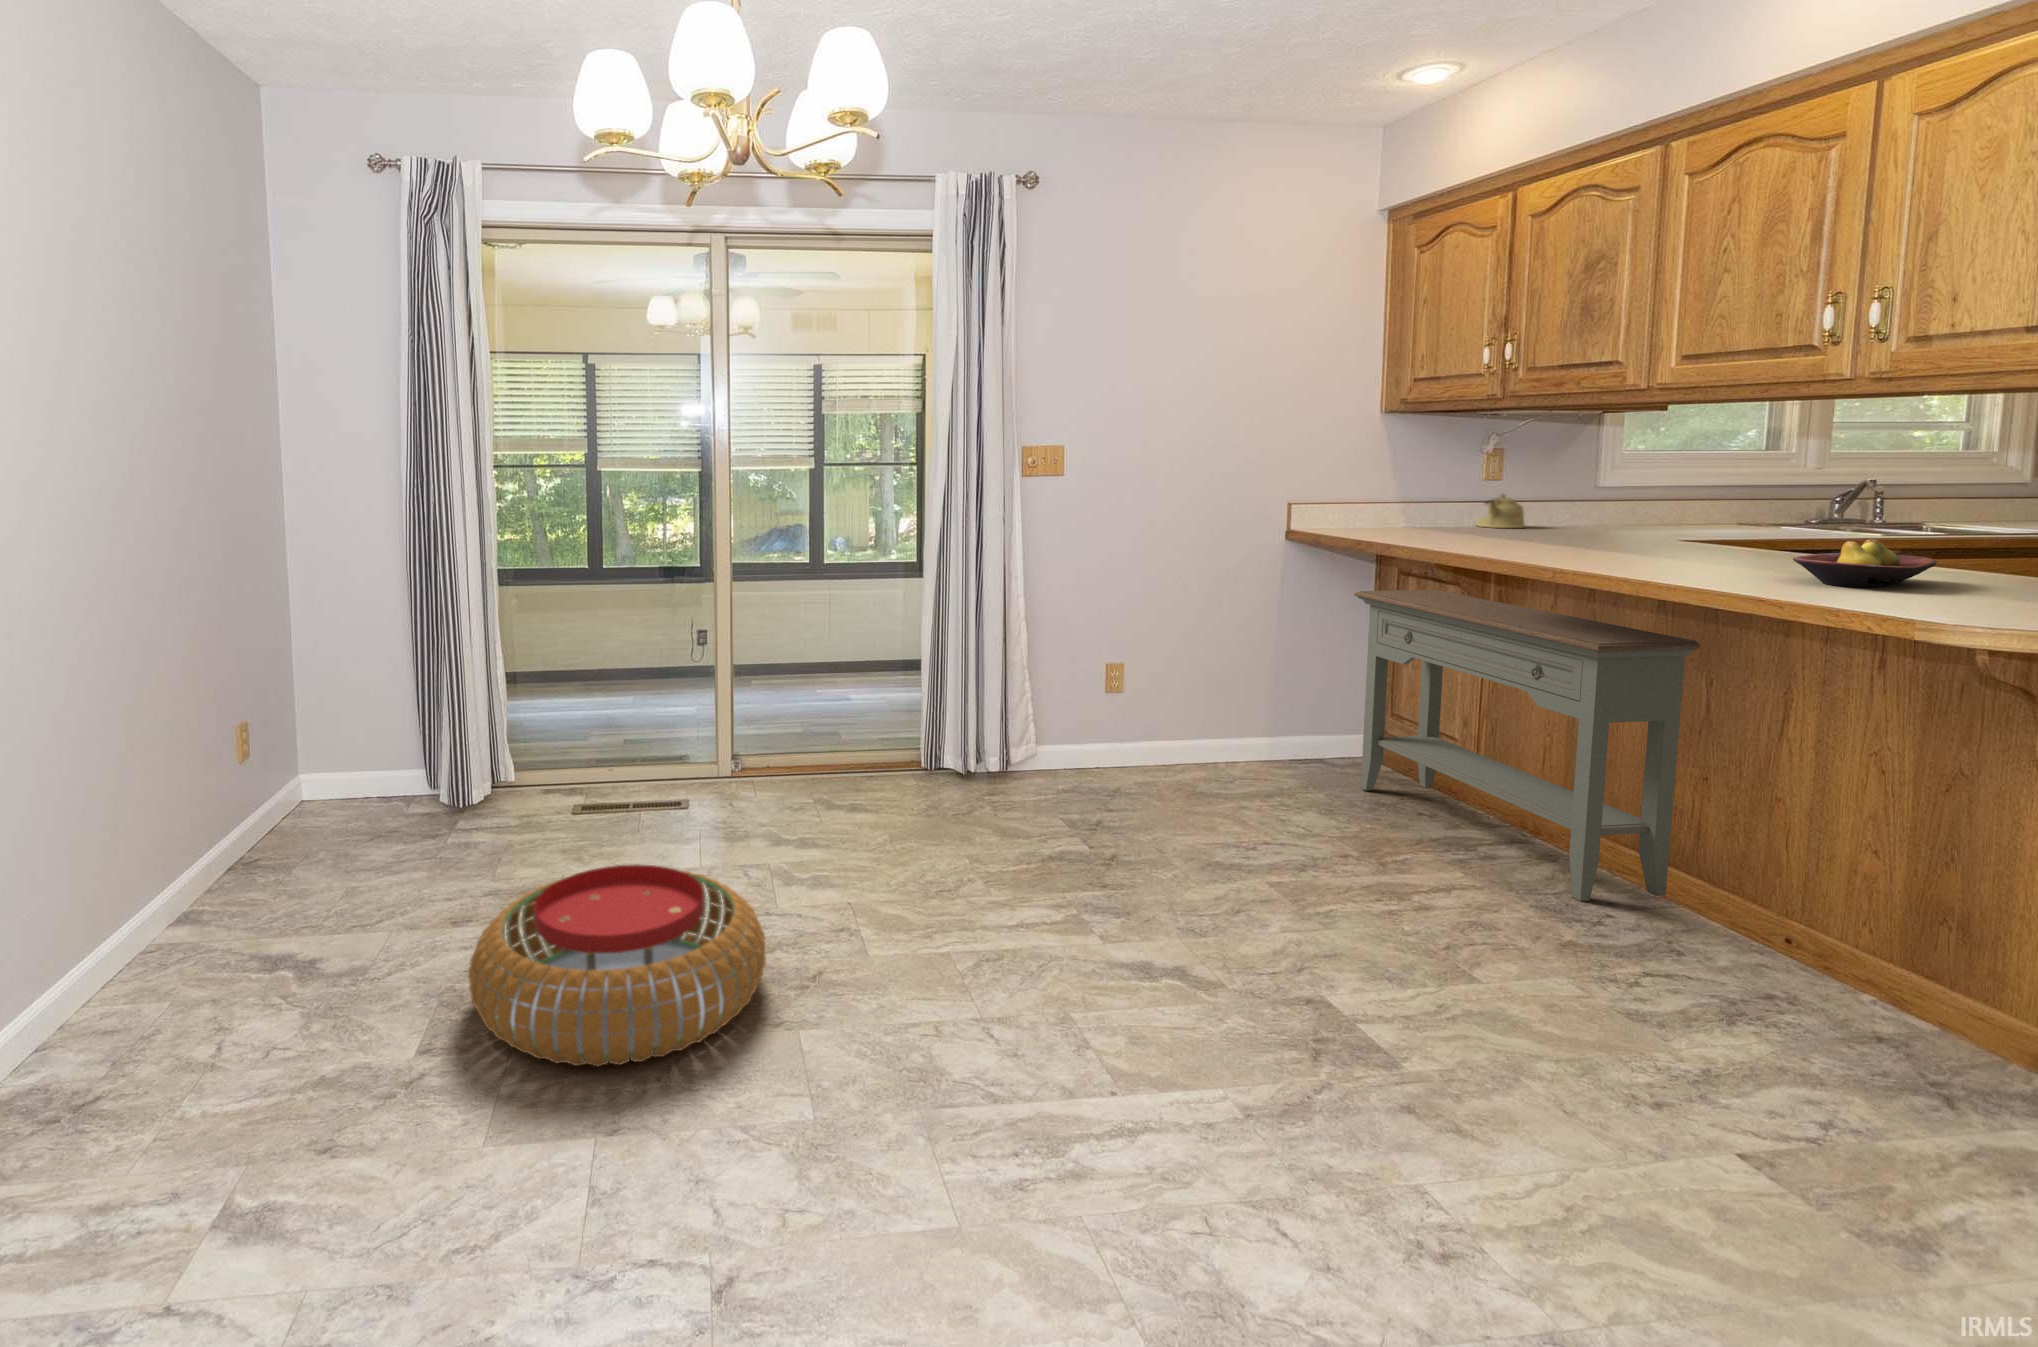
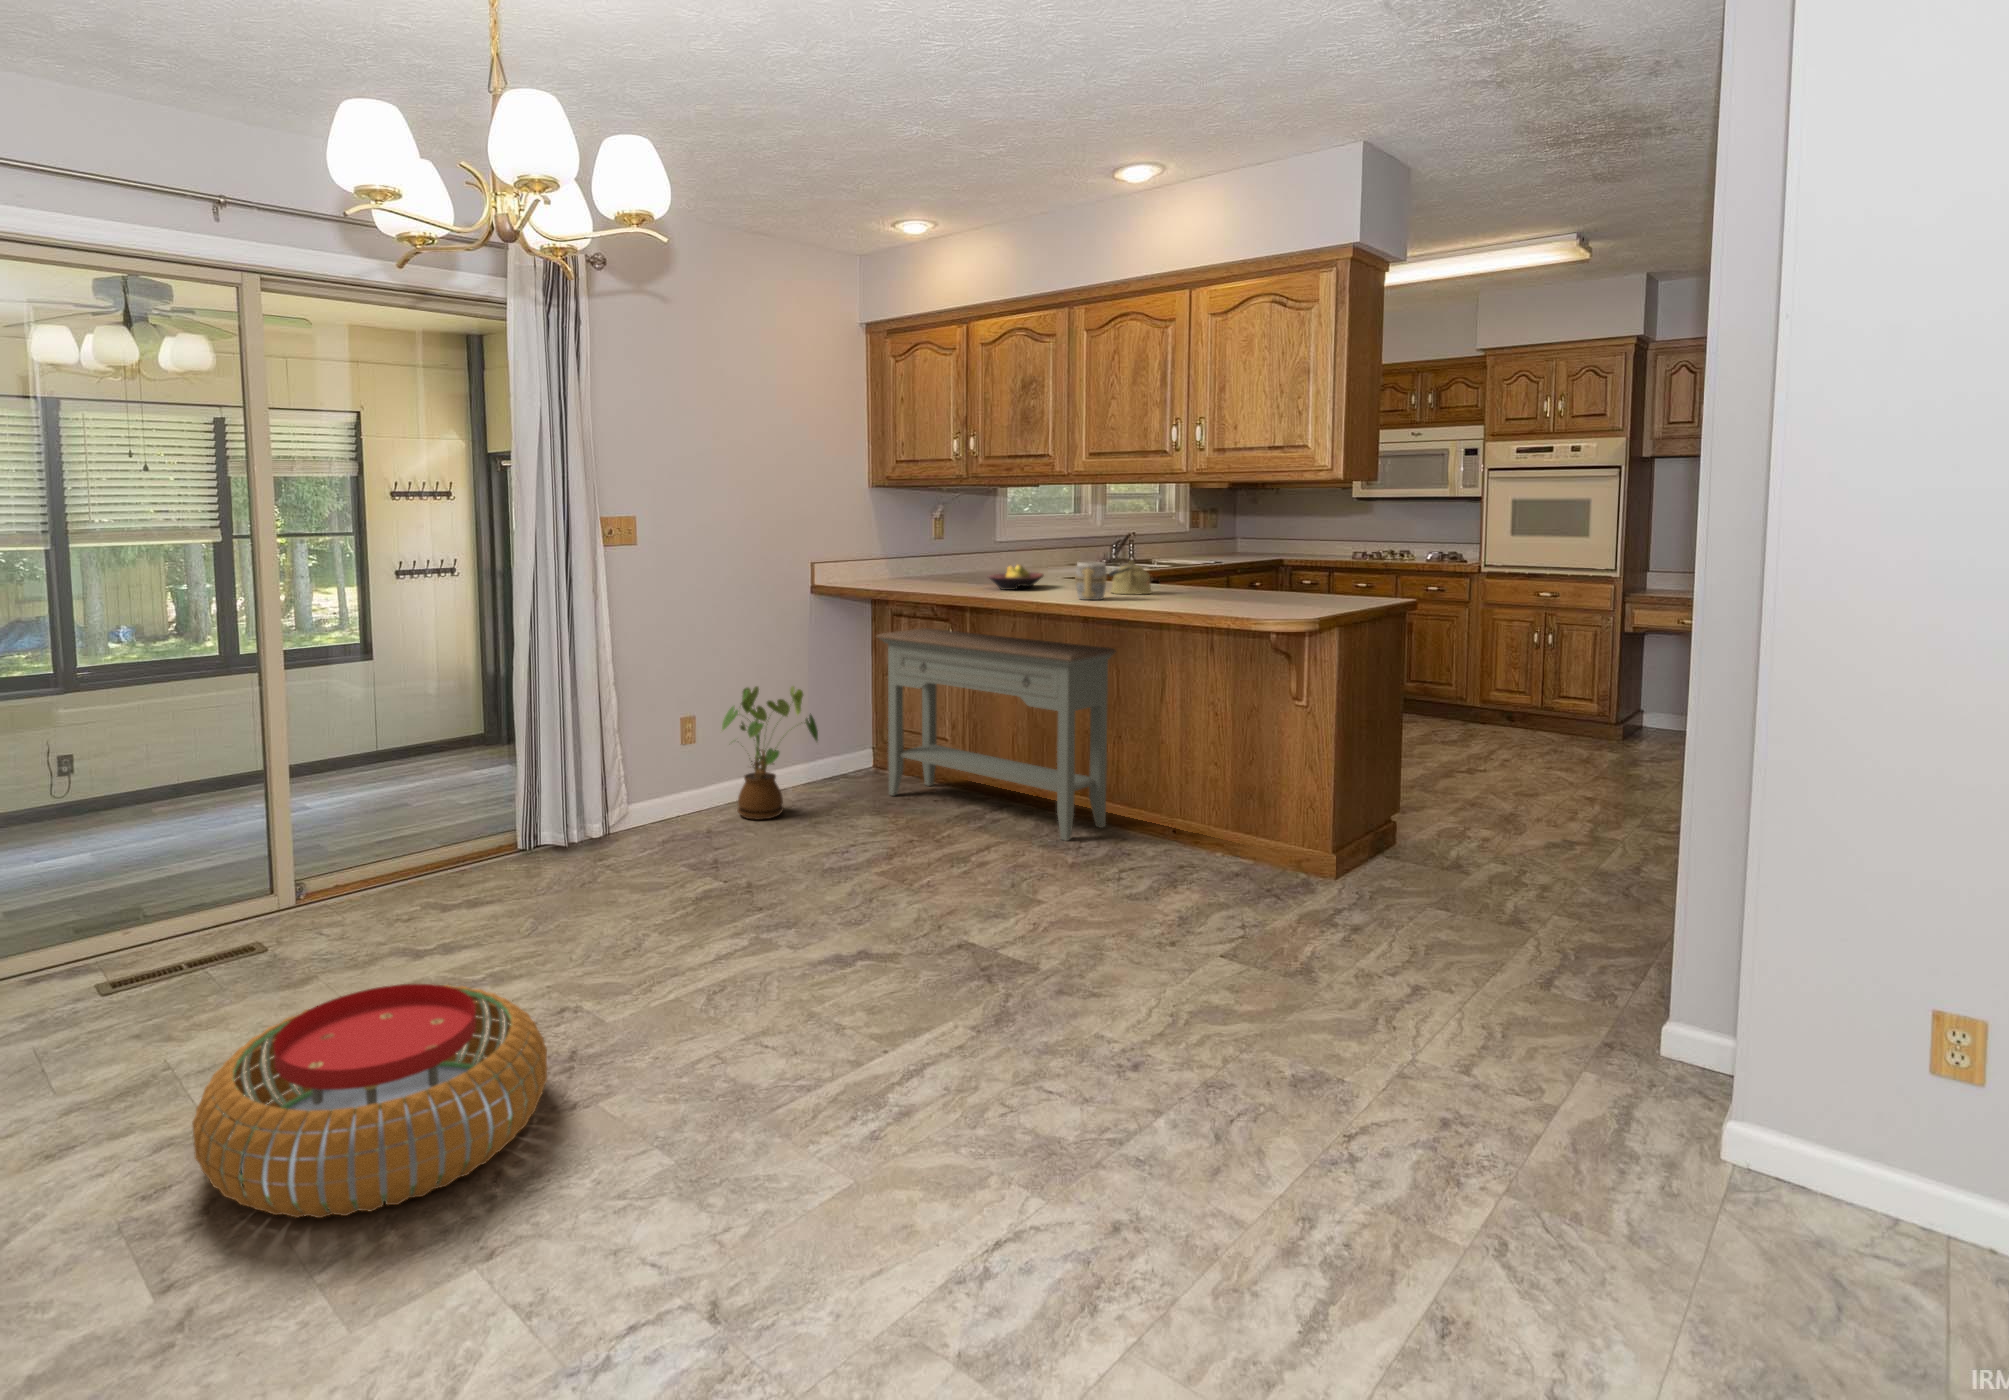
kettle: present [1476,493,1525,528] -> present [1109,561,1152,595]
mug: none [1631,513,1689,568] -> present [1075,562,1107,600]
fruit bowl: present [1793,539,1937,587] -> present [989,564,1043,590]
house plant: none [1142,637,1256,787] -> present [722,686,818,820]

